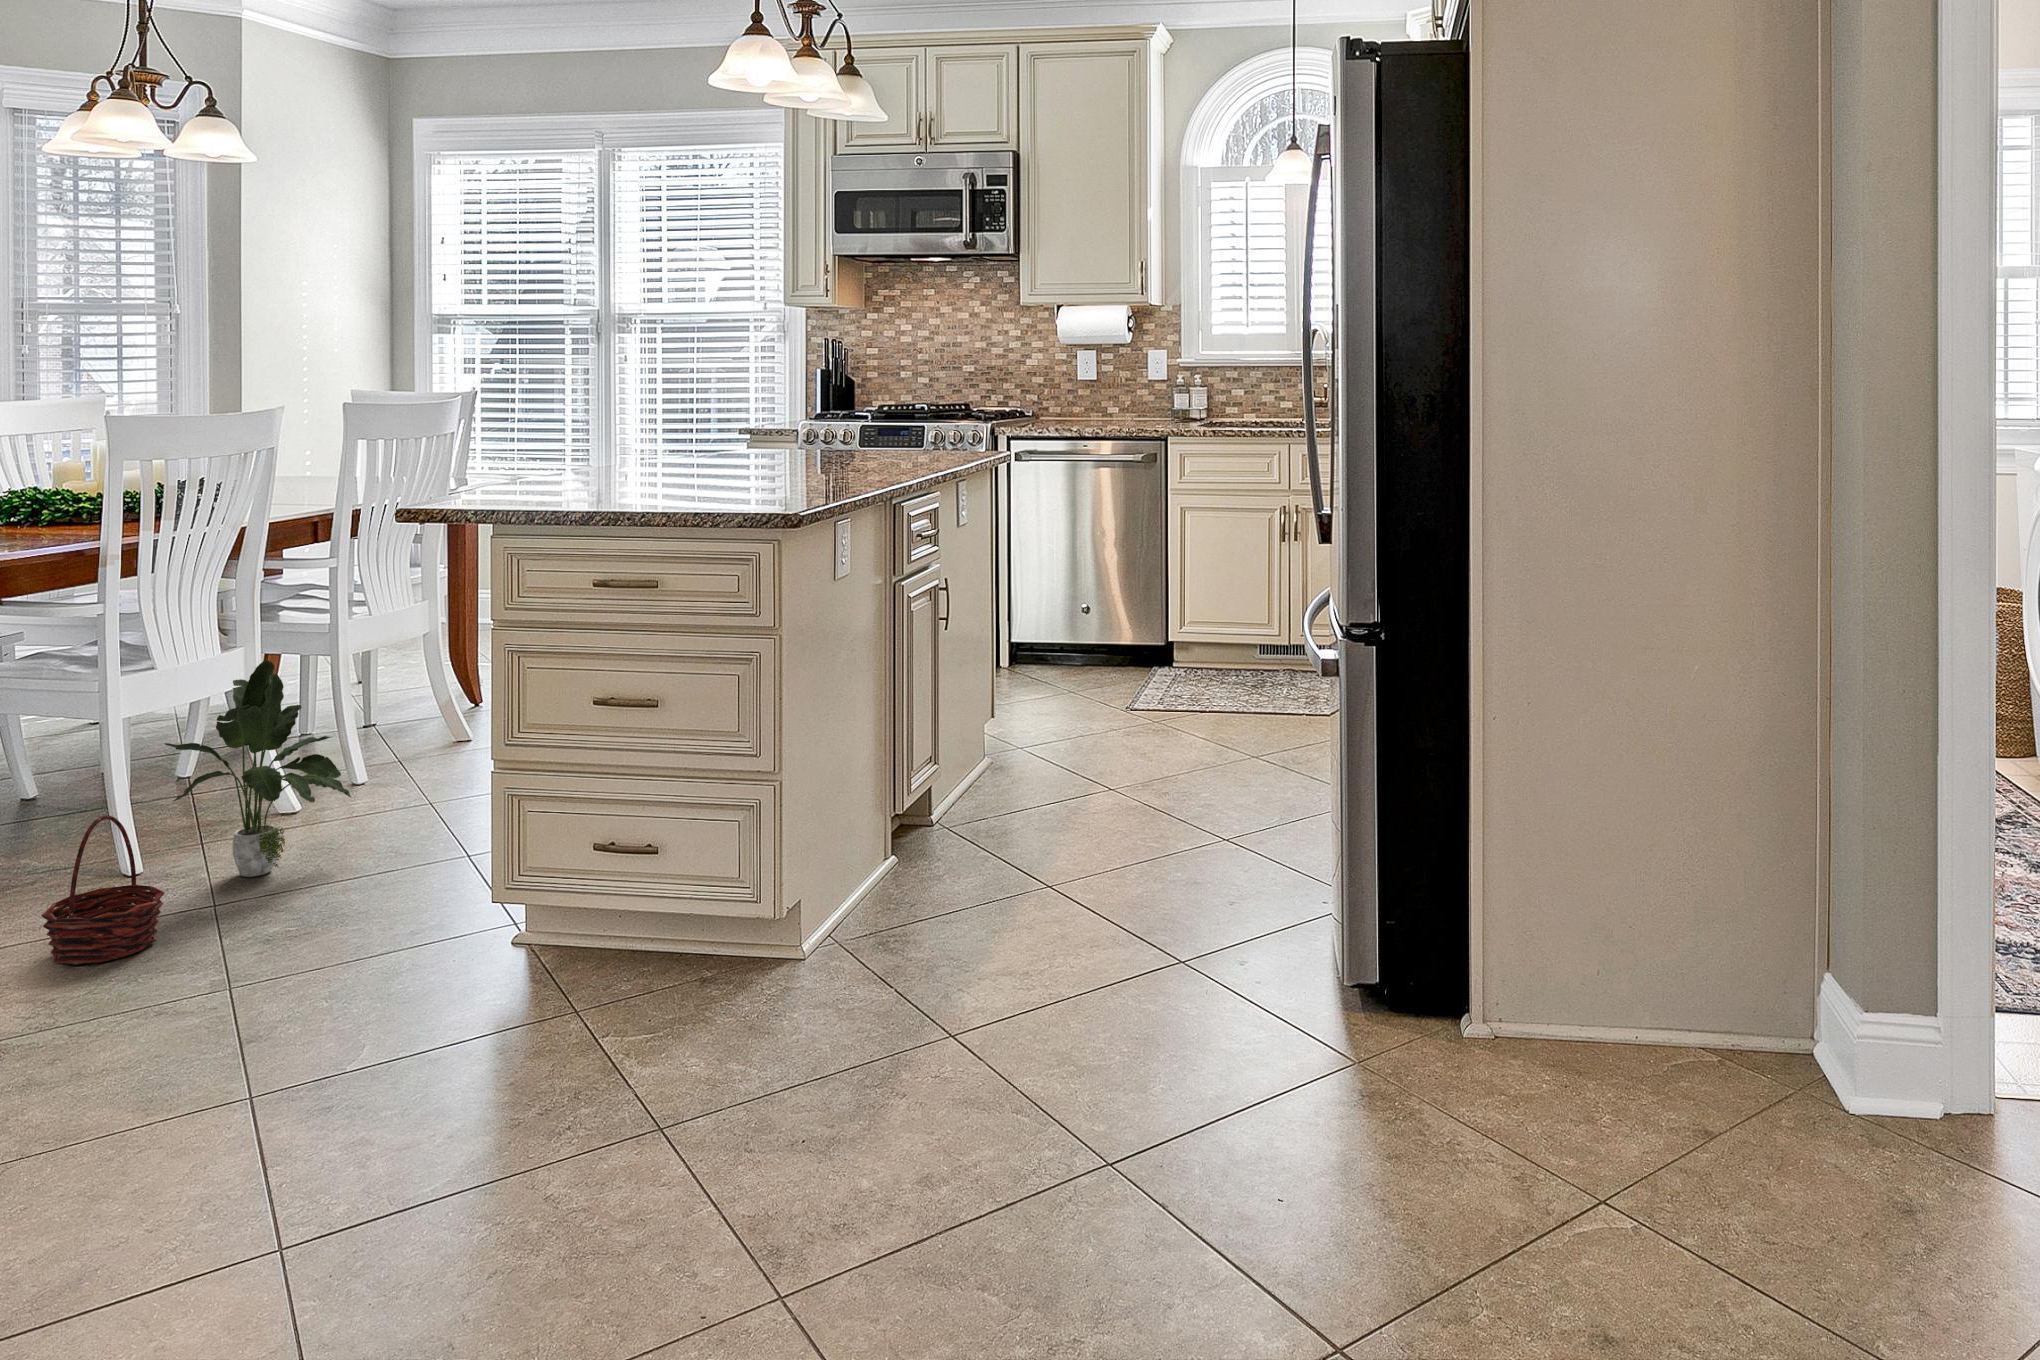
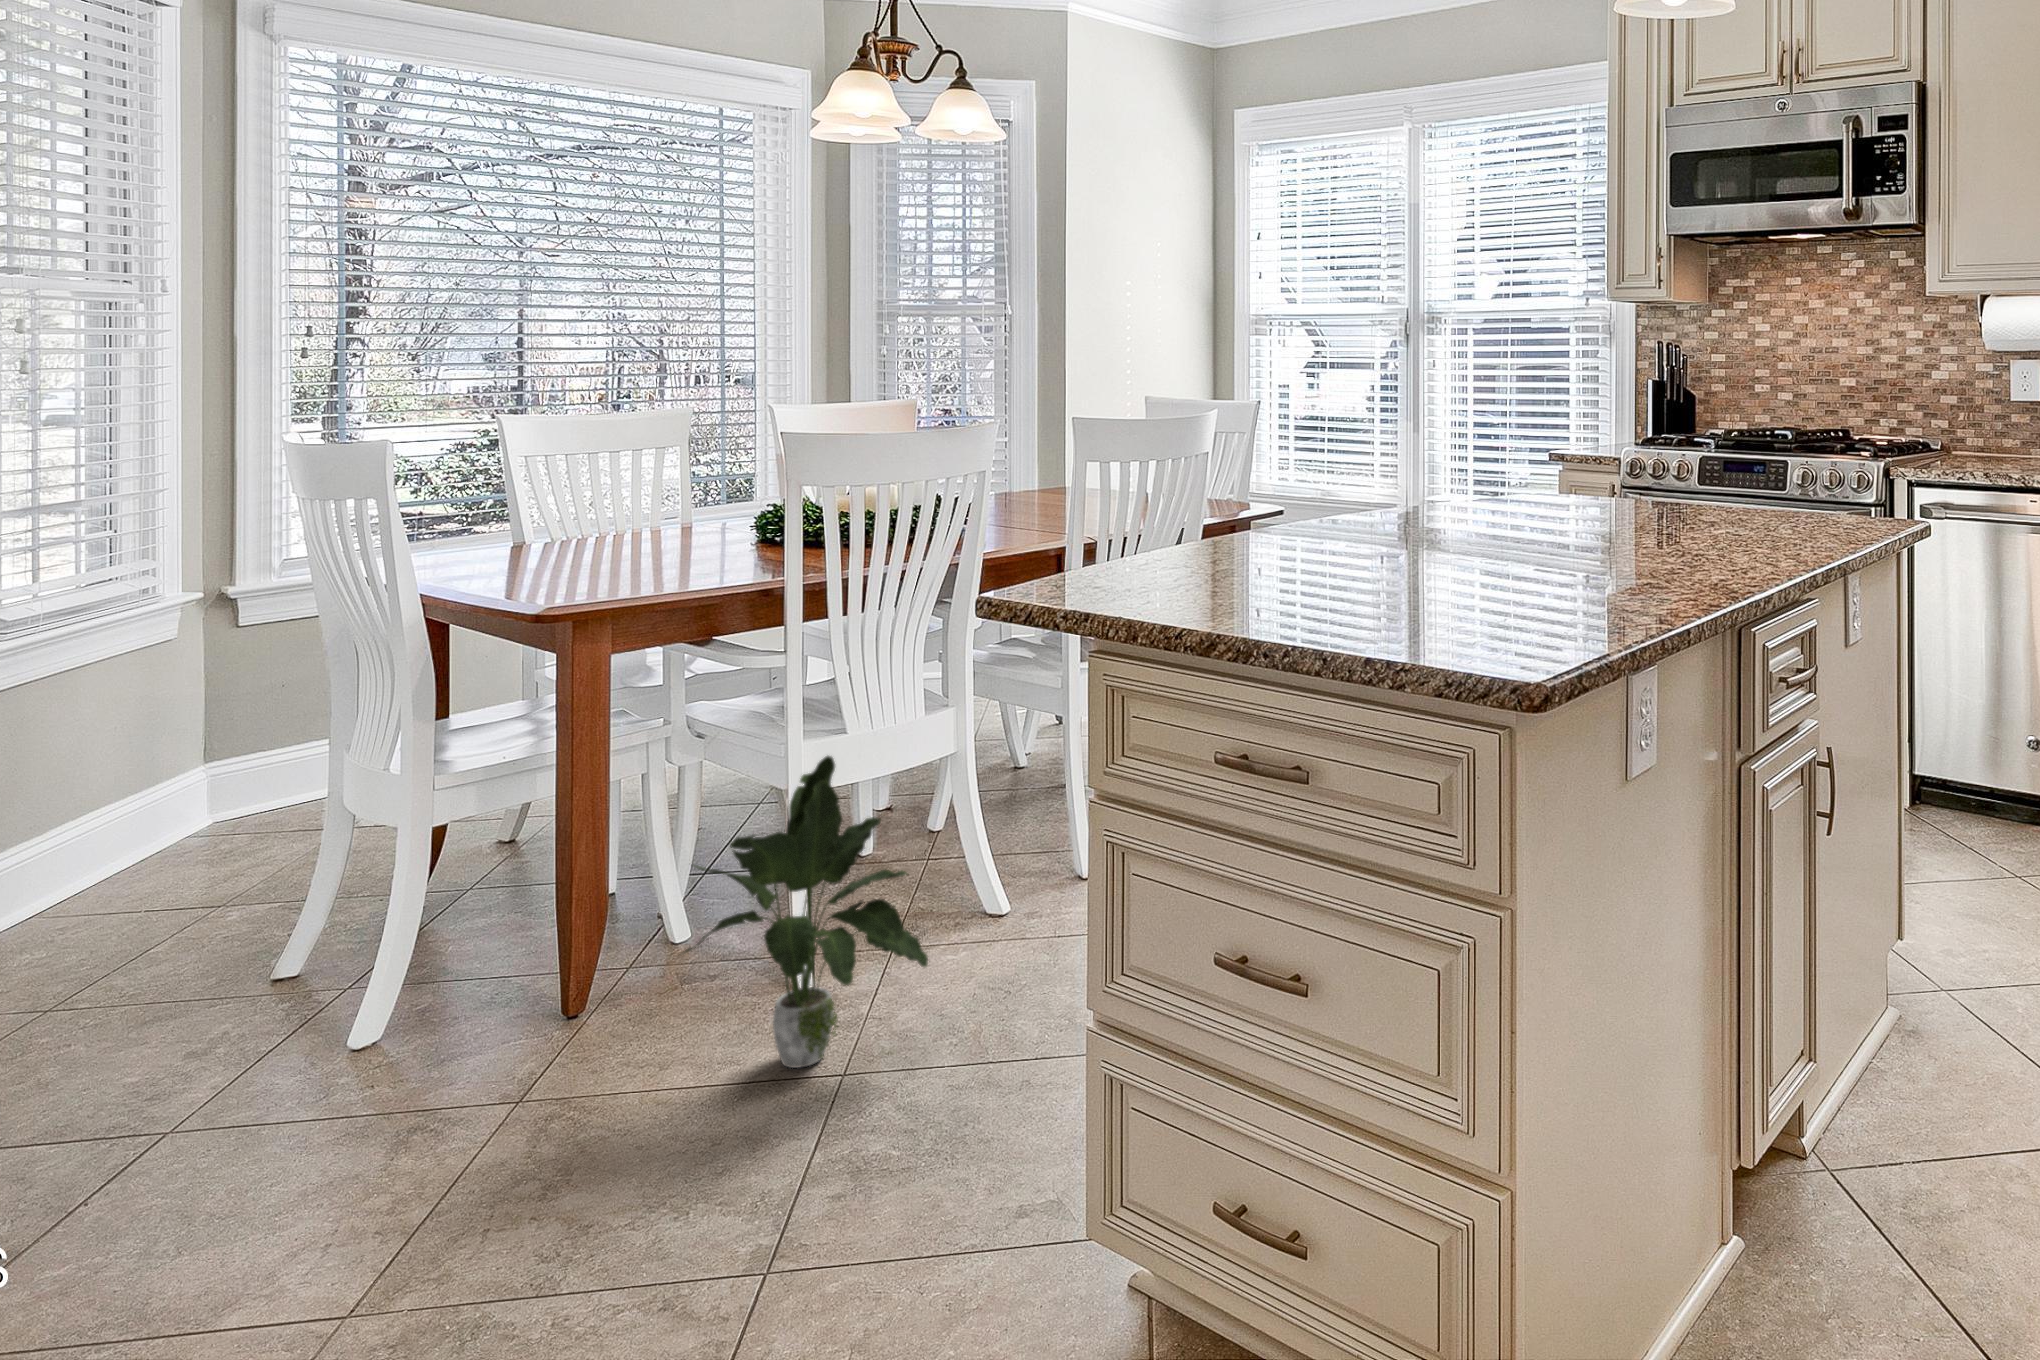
basket: present [41,815,165,965] -> none [423,997,597,1238]

